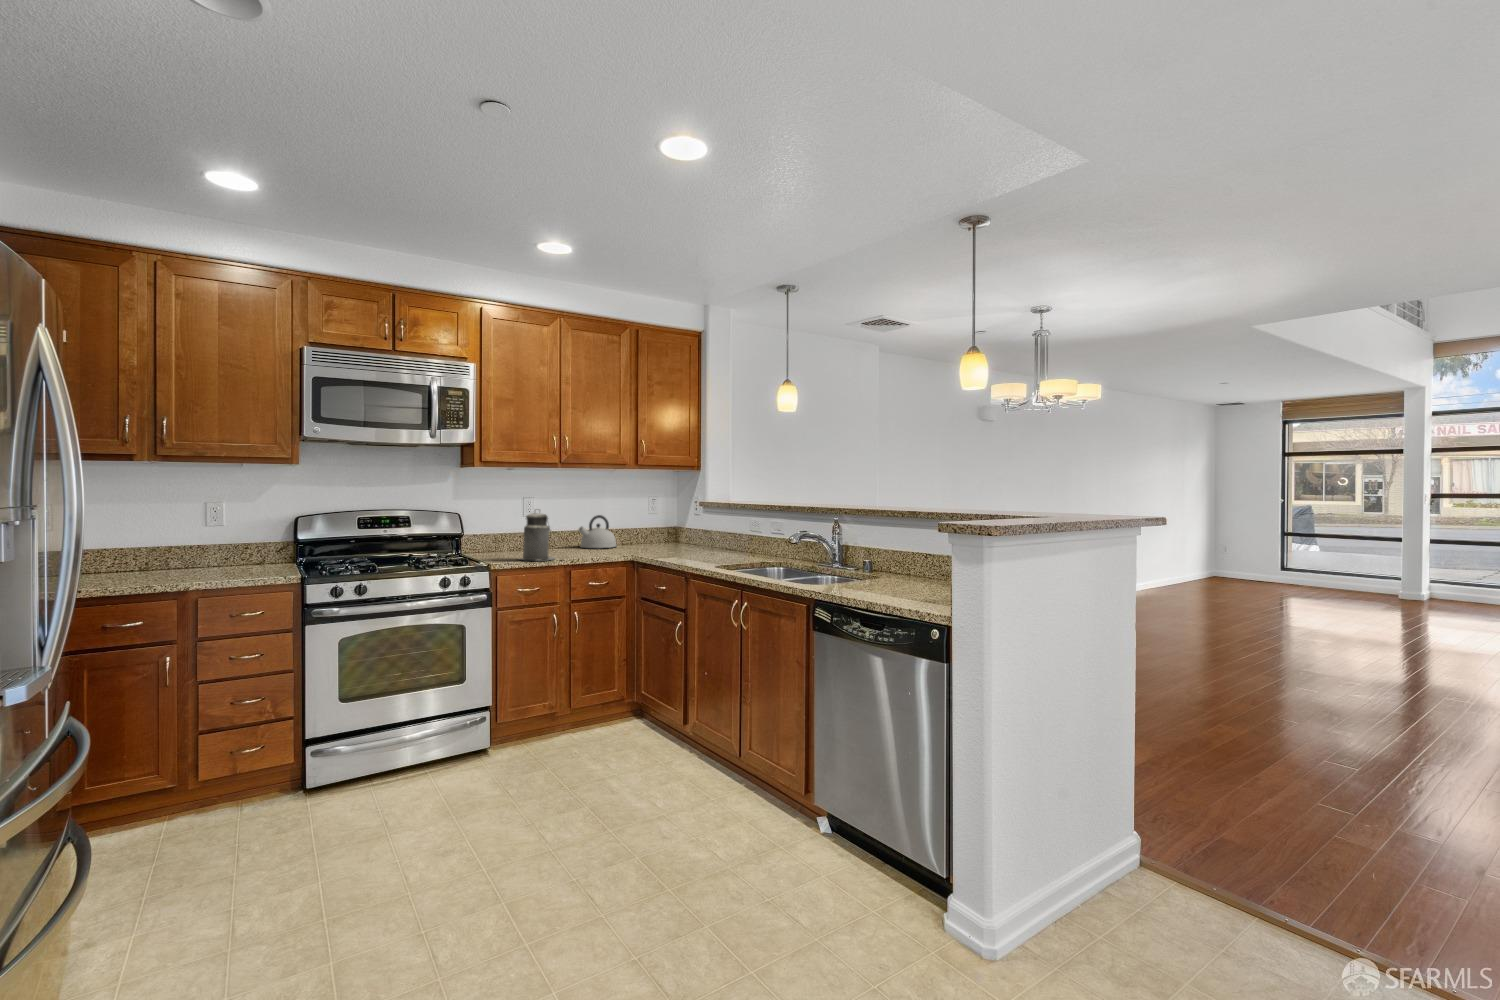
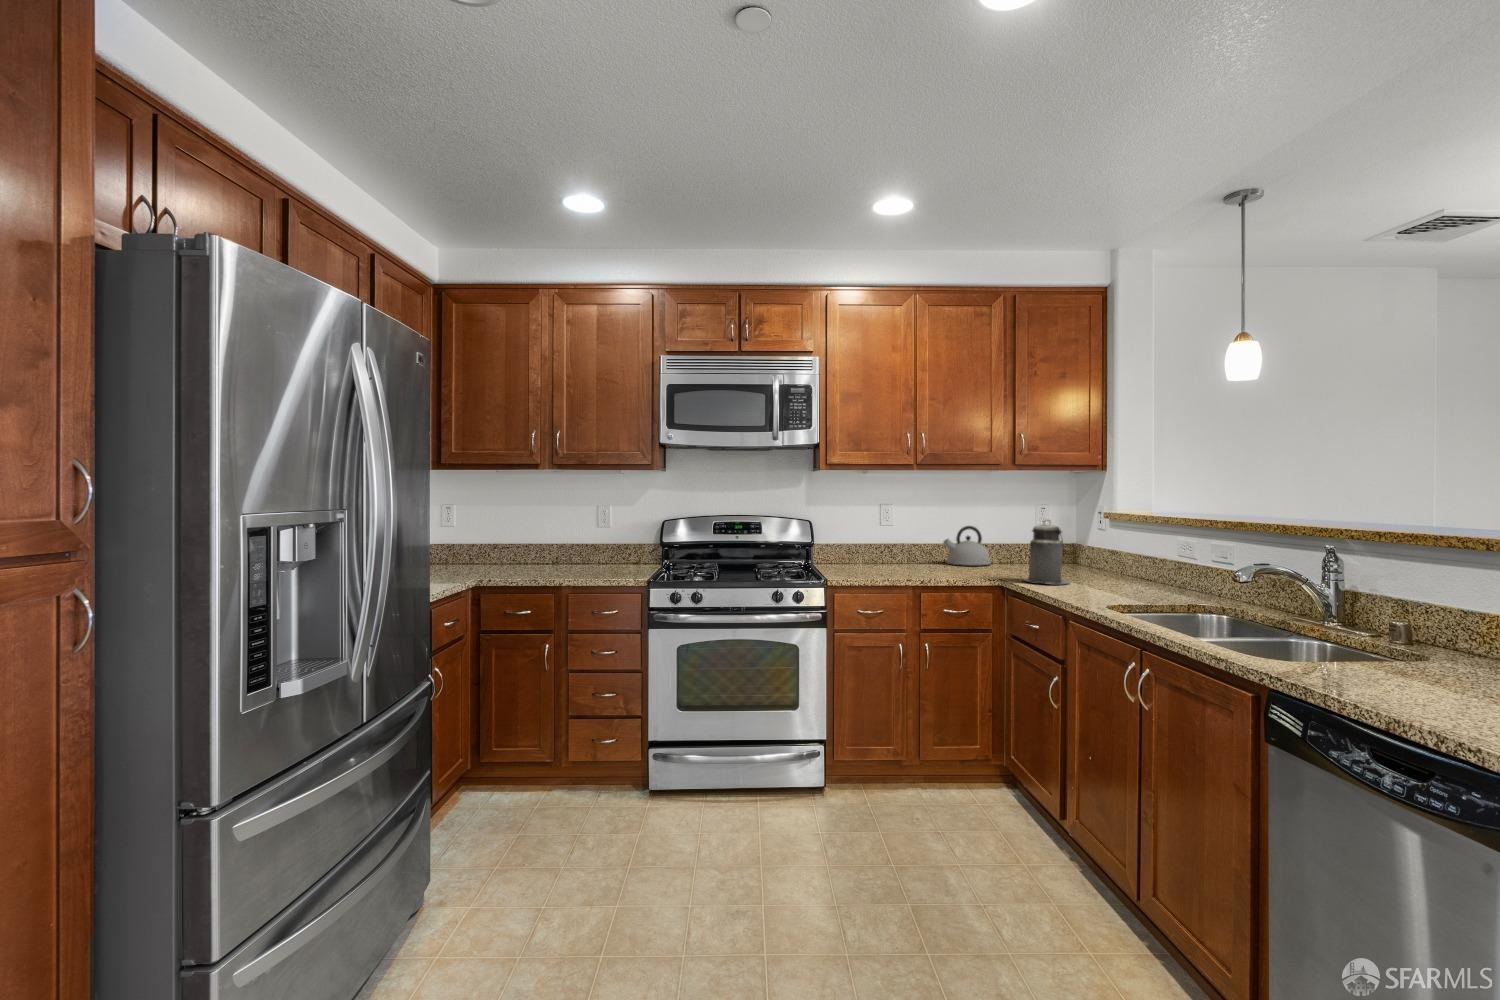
canister: present [521,513,554,561] -> present [1024,520,1070,584]

